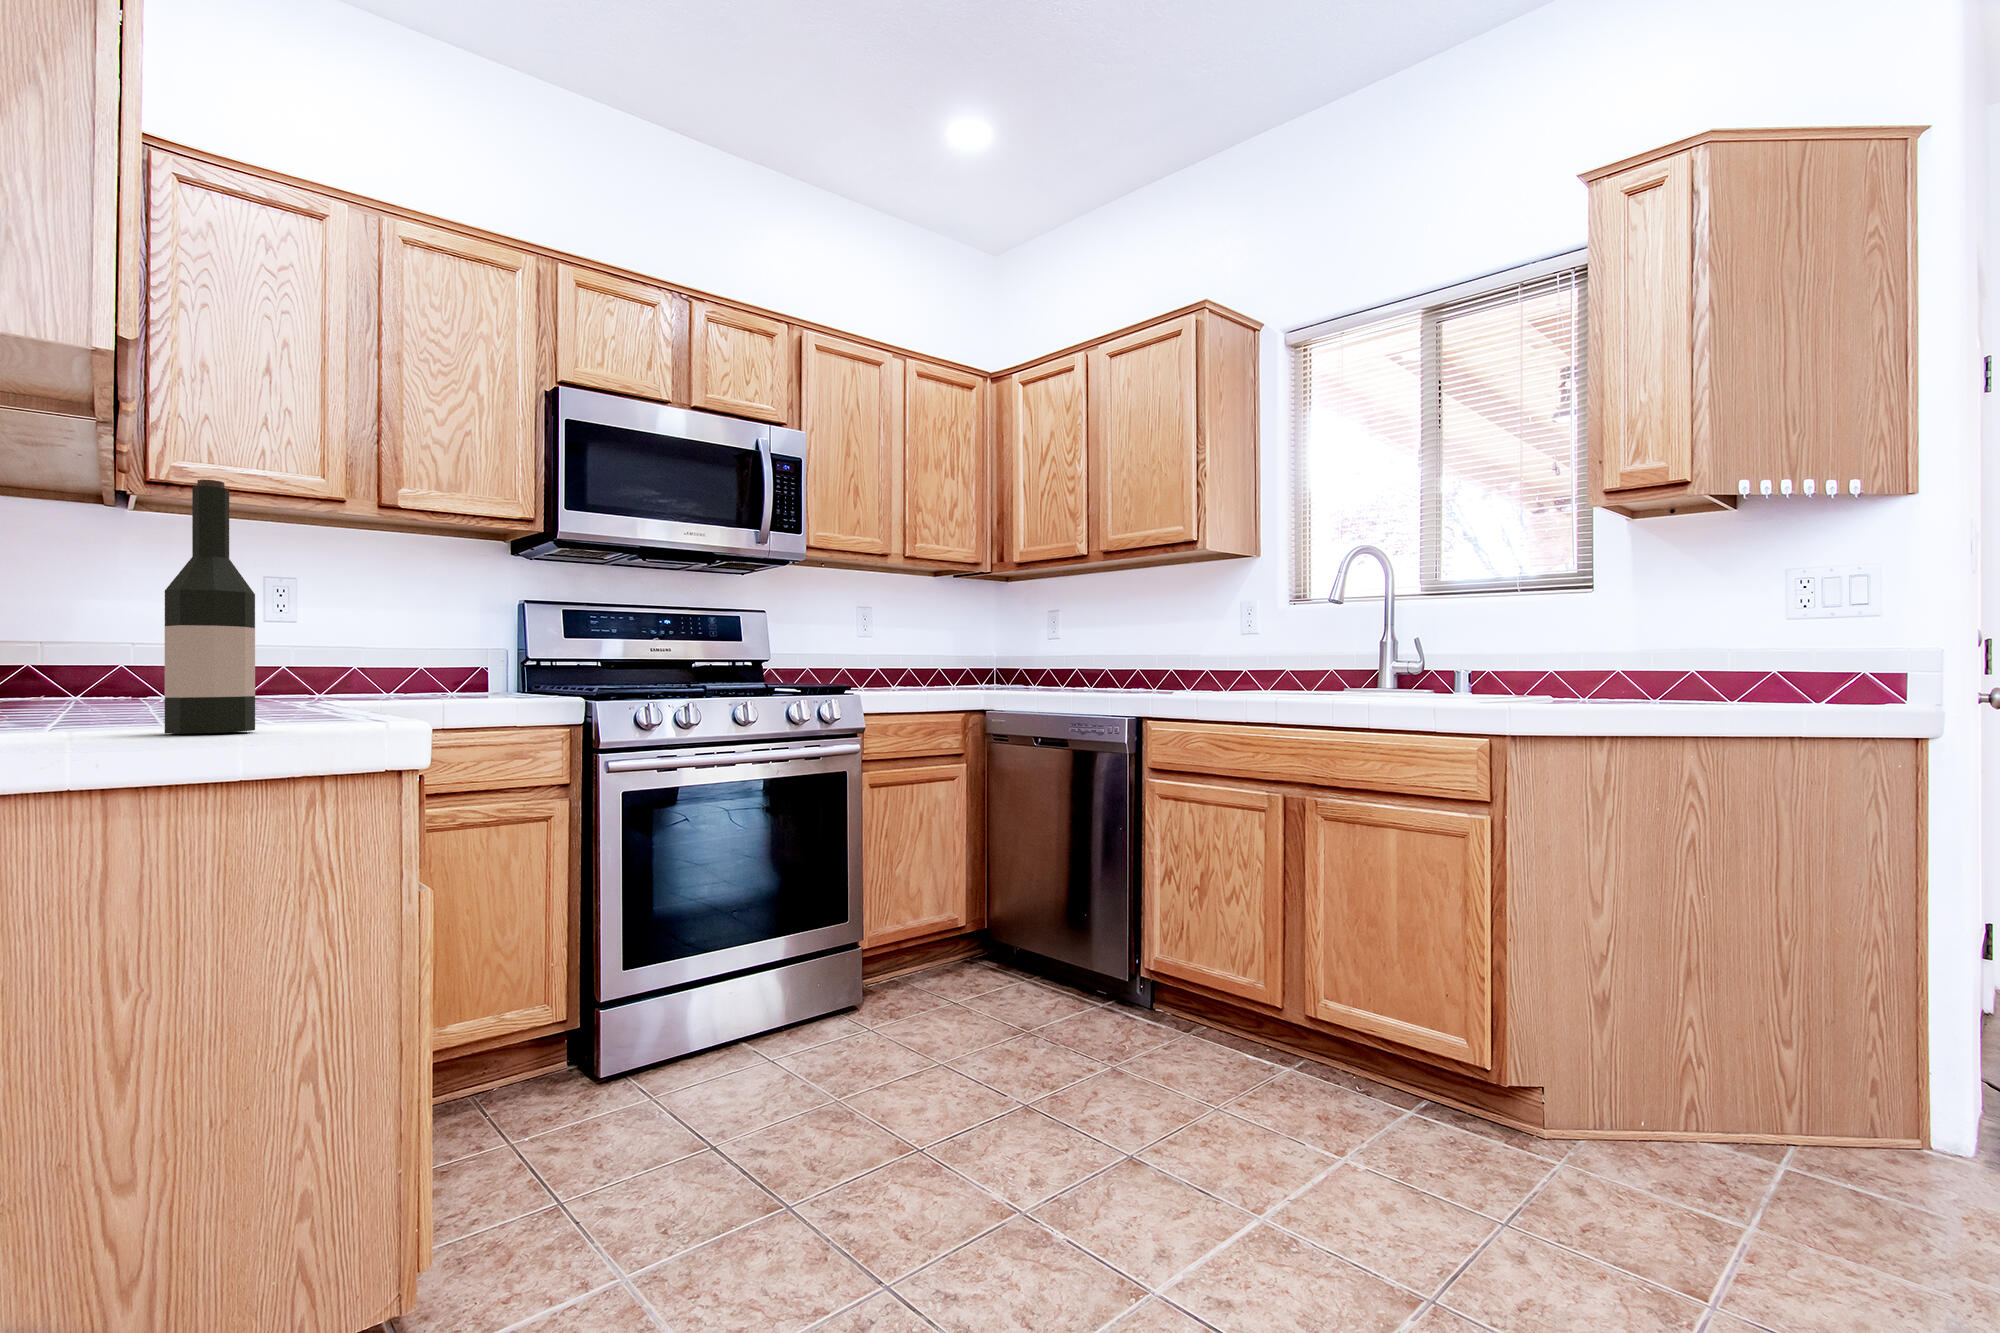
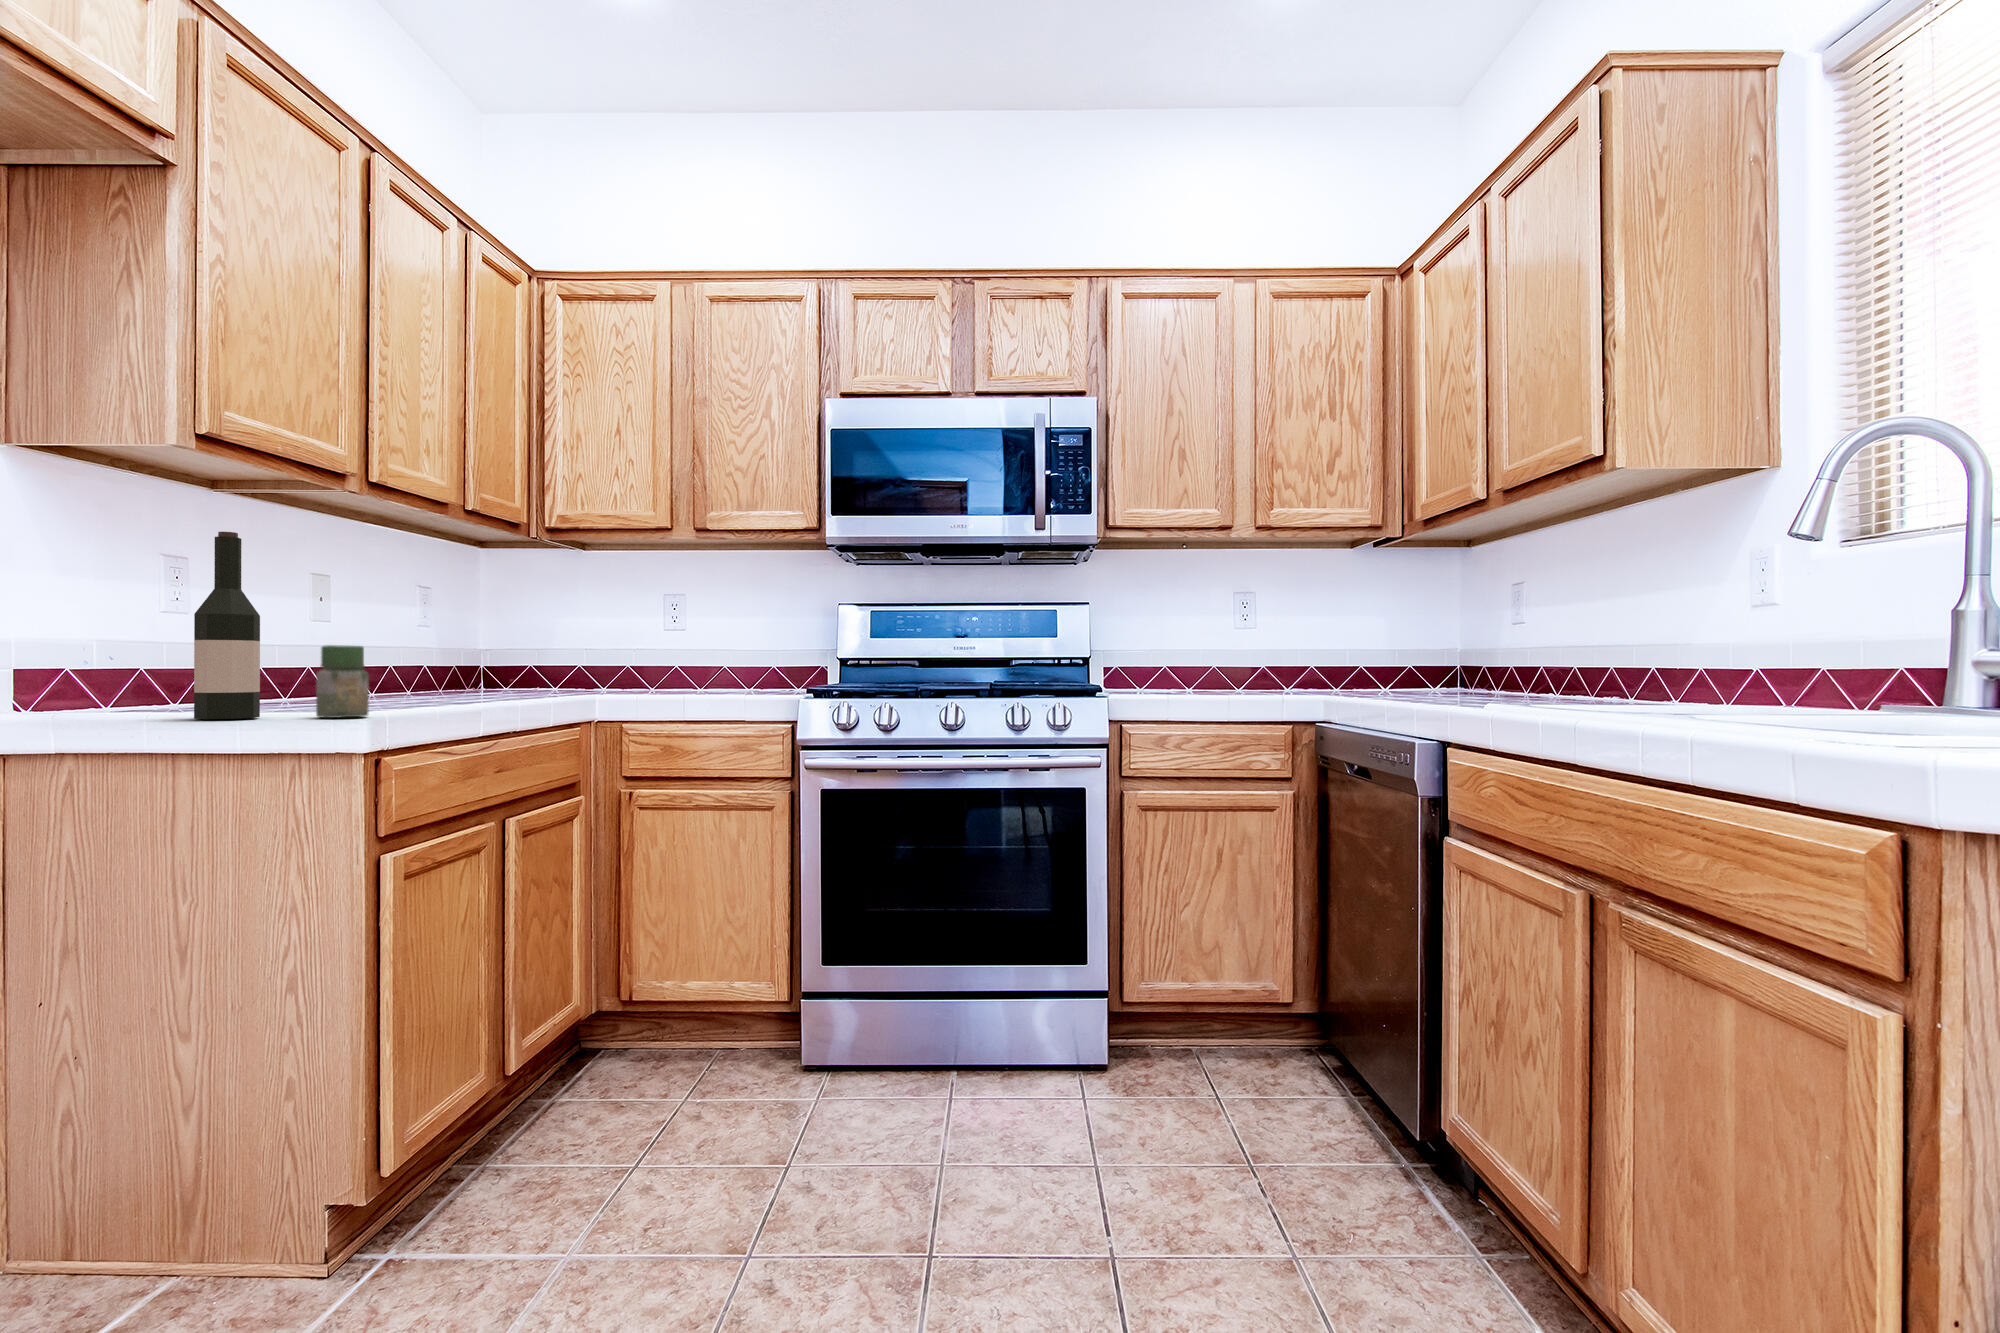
jar: none [304,637,370,727] -> present [316,645,369,718]

